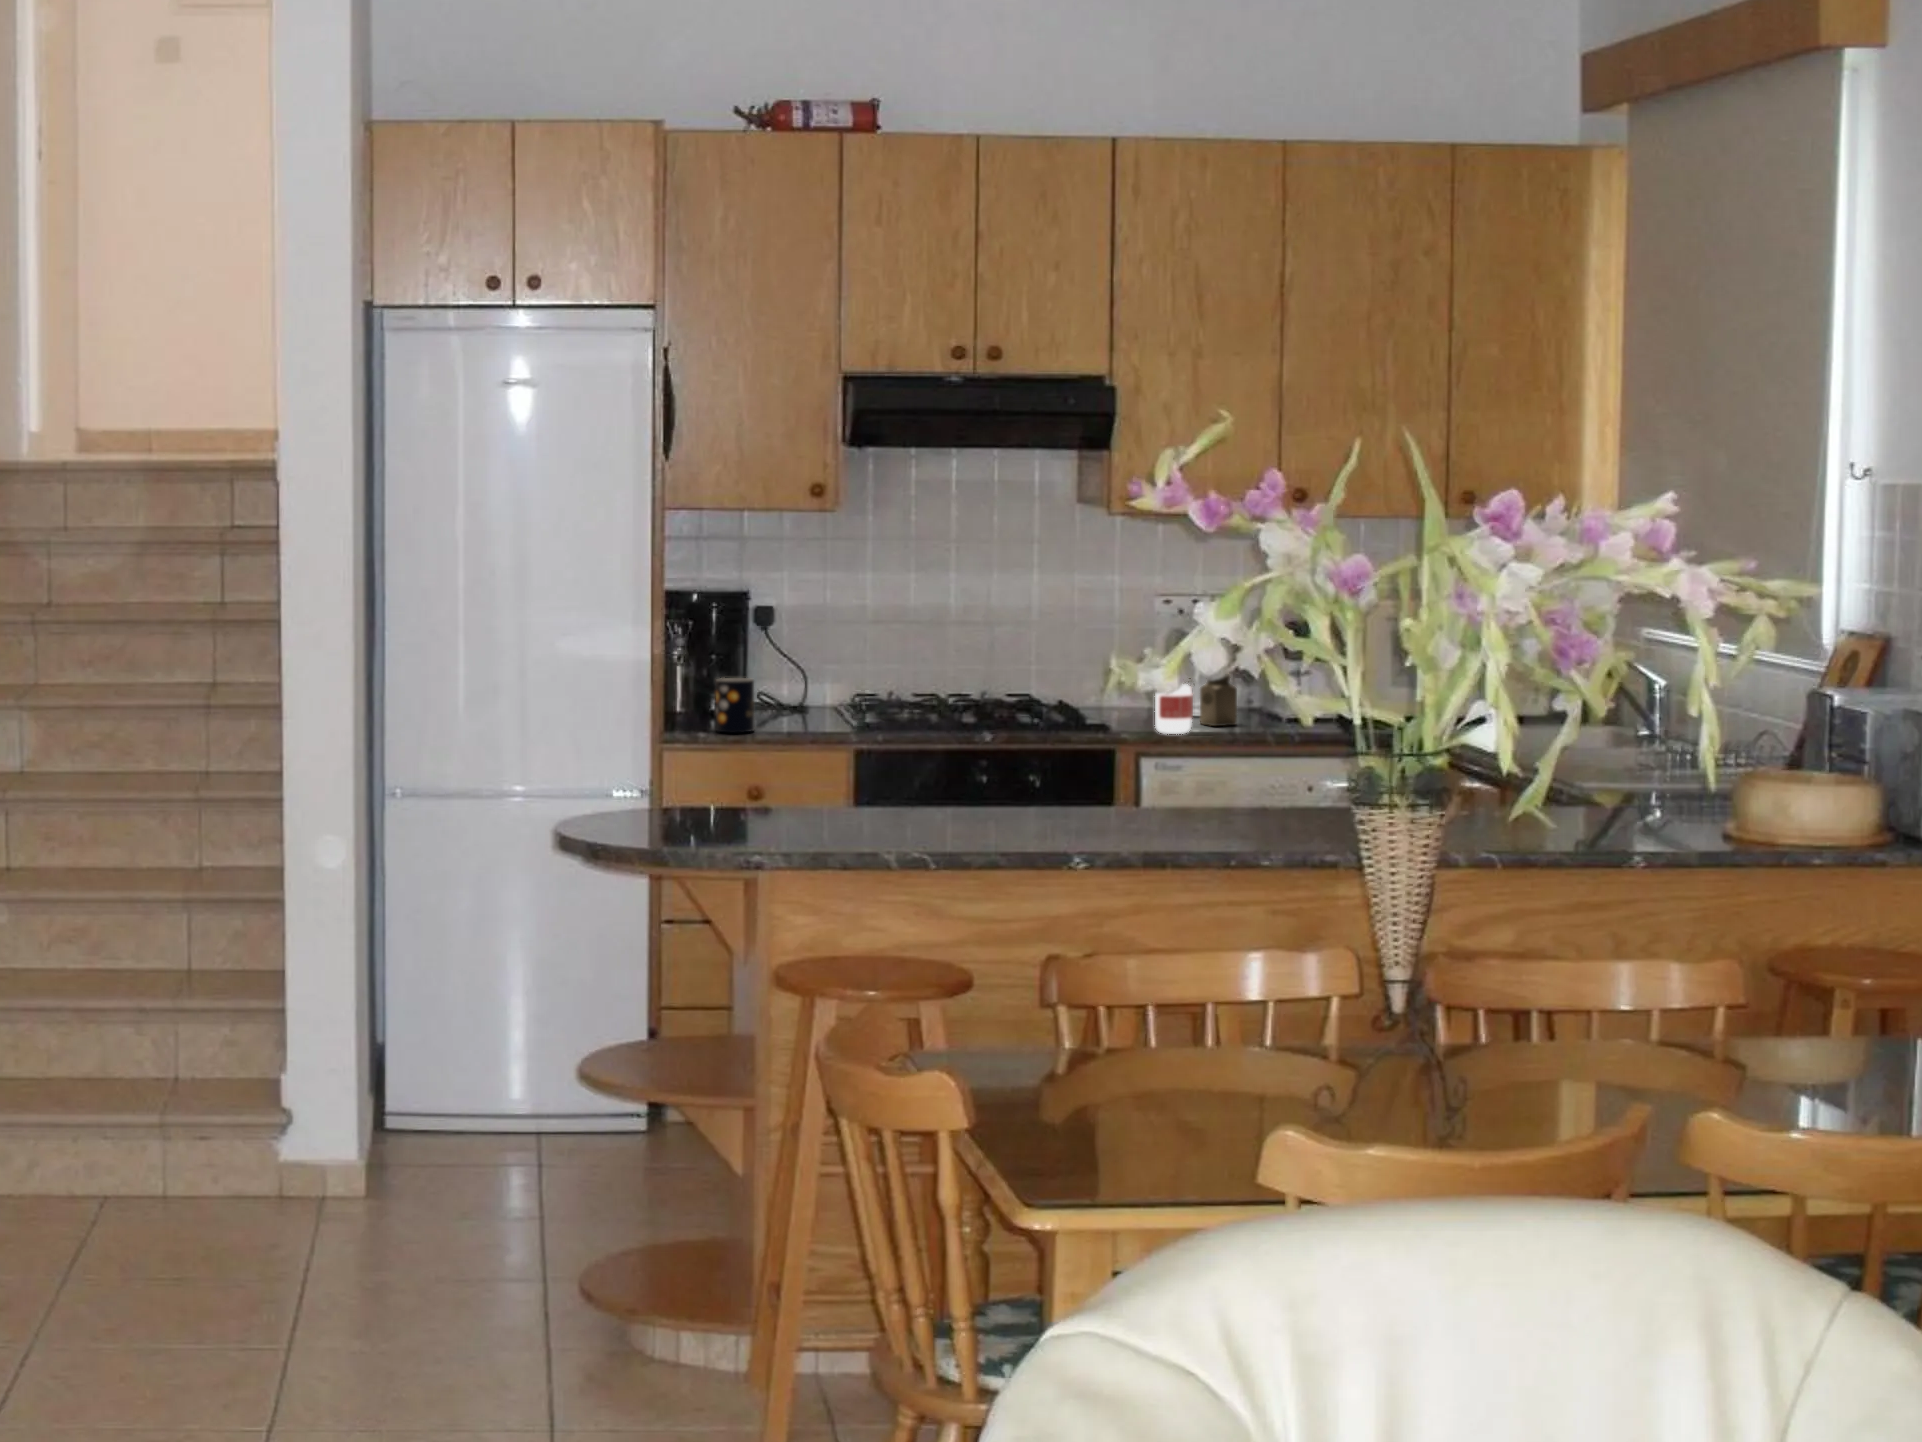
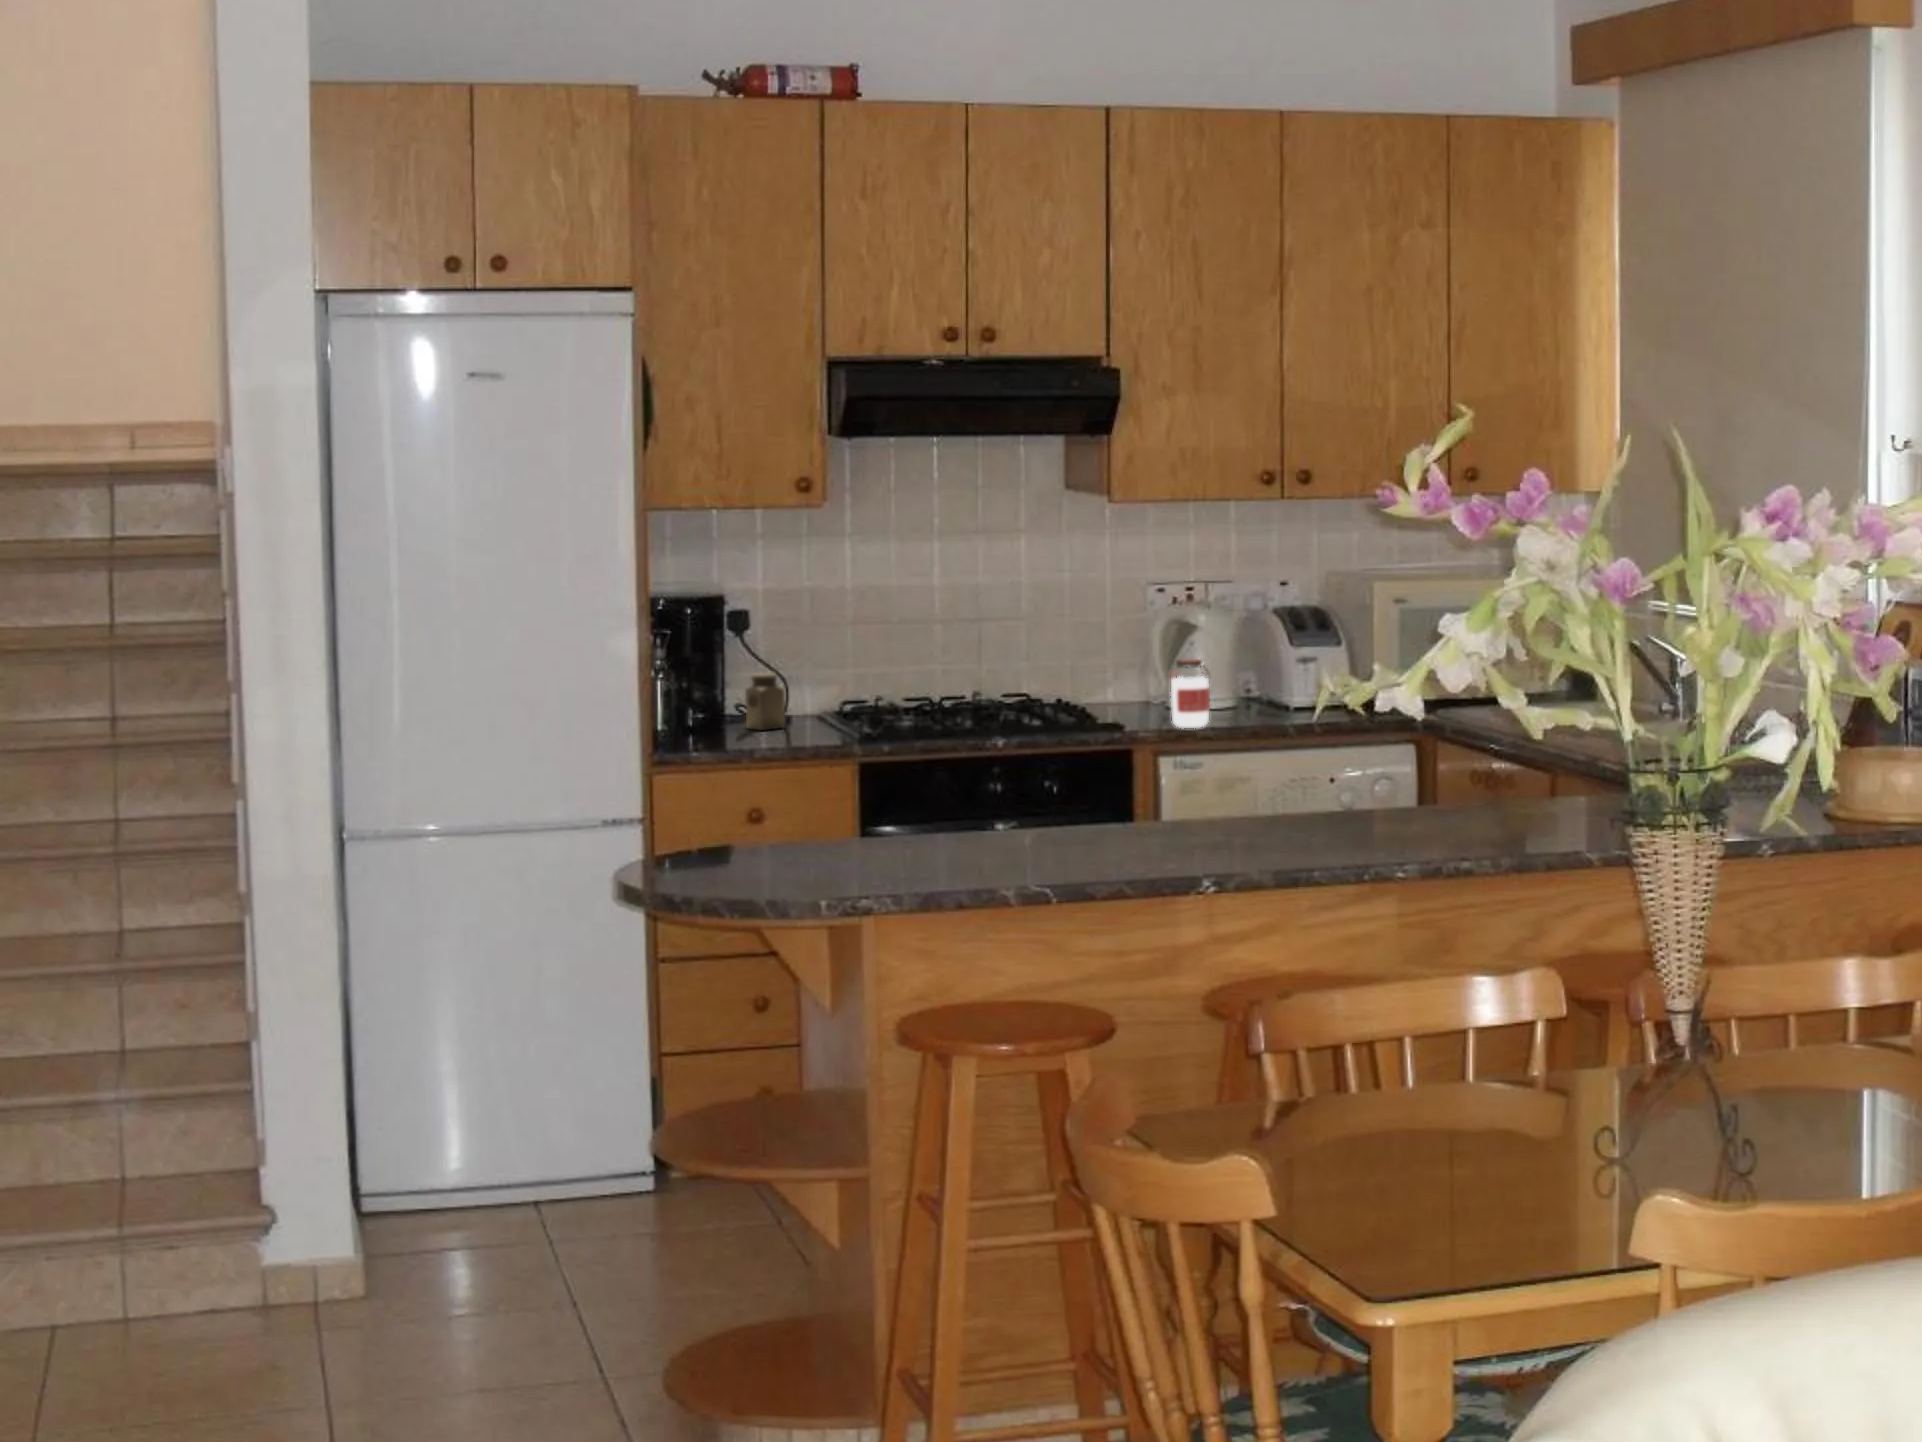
salt shaker: present [1200,675,1237,726] -> present [745,673,785,730]
mug: present [716,678,755,732] -> none [704,686,749,745]

